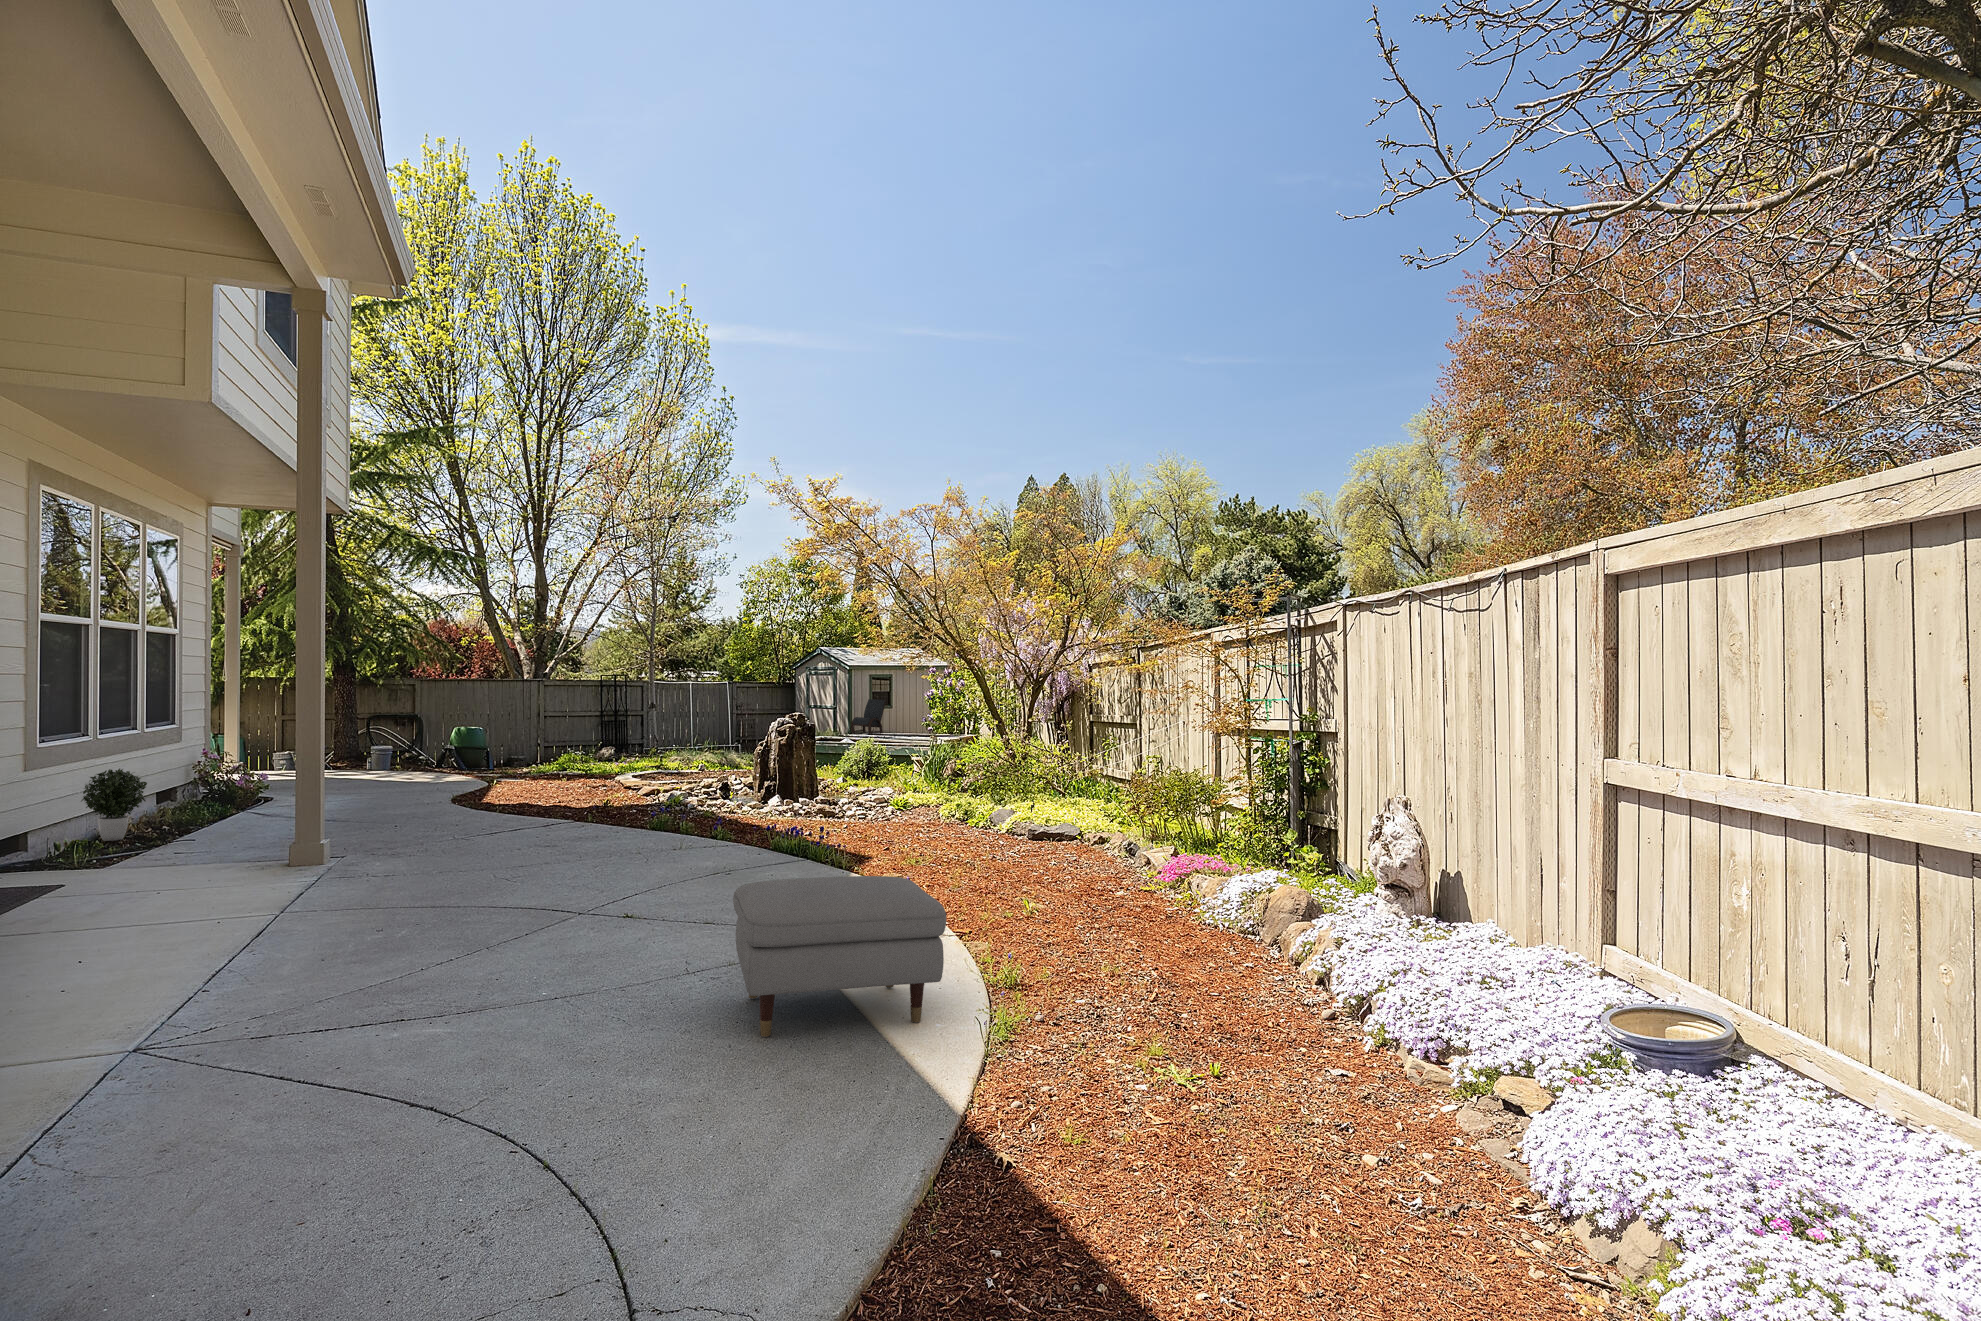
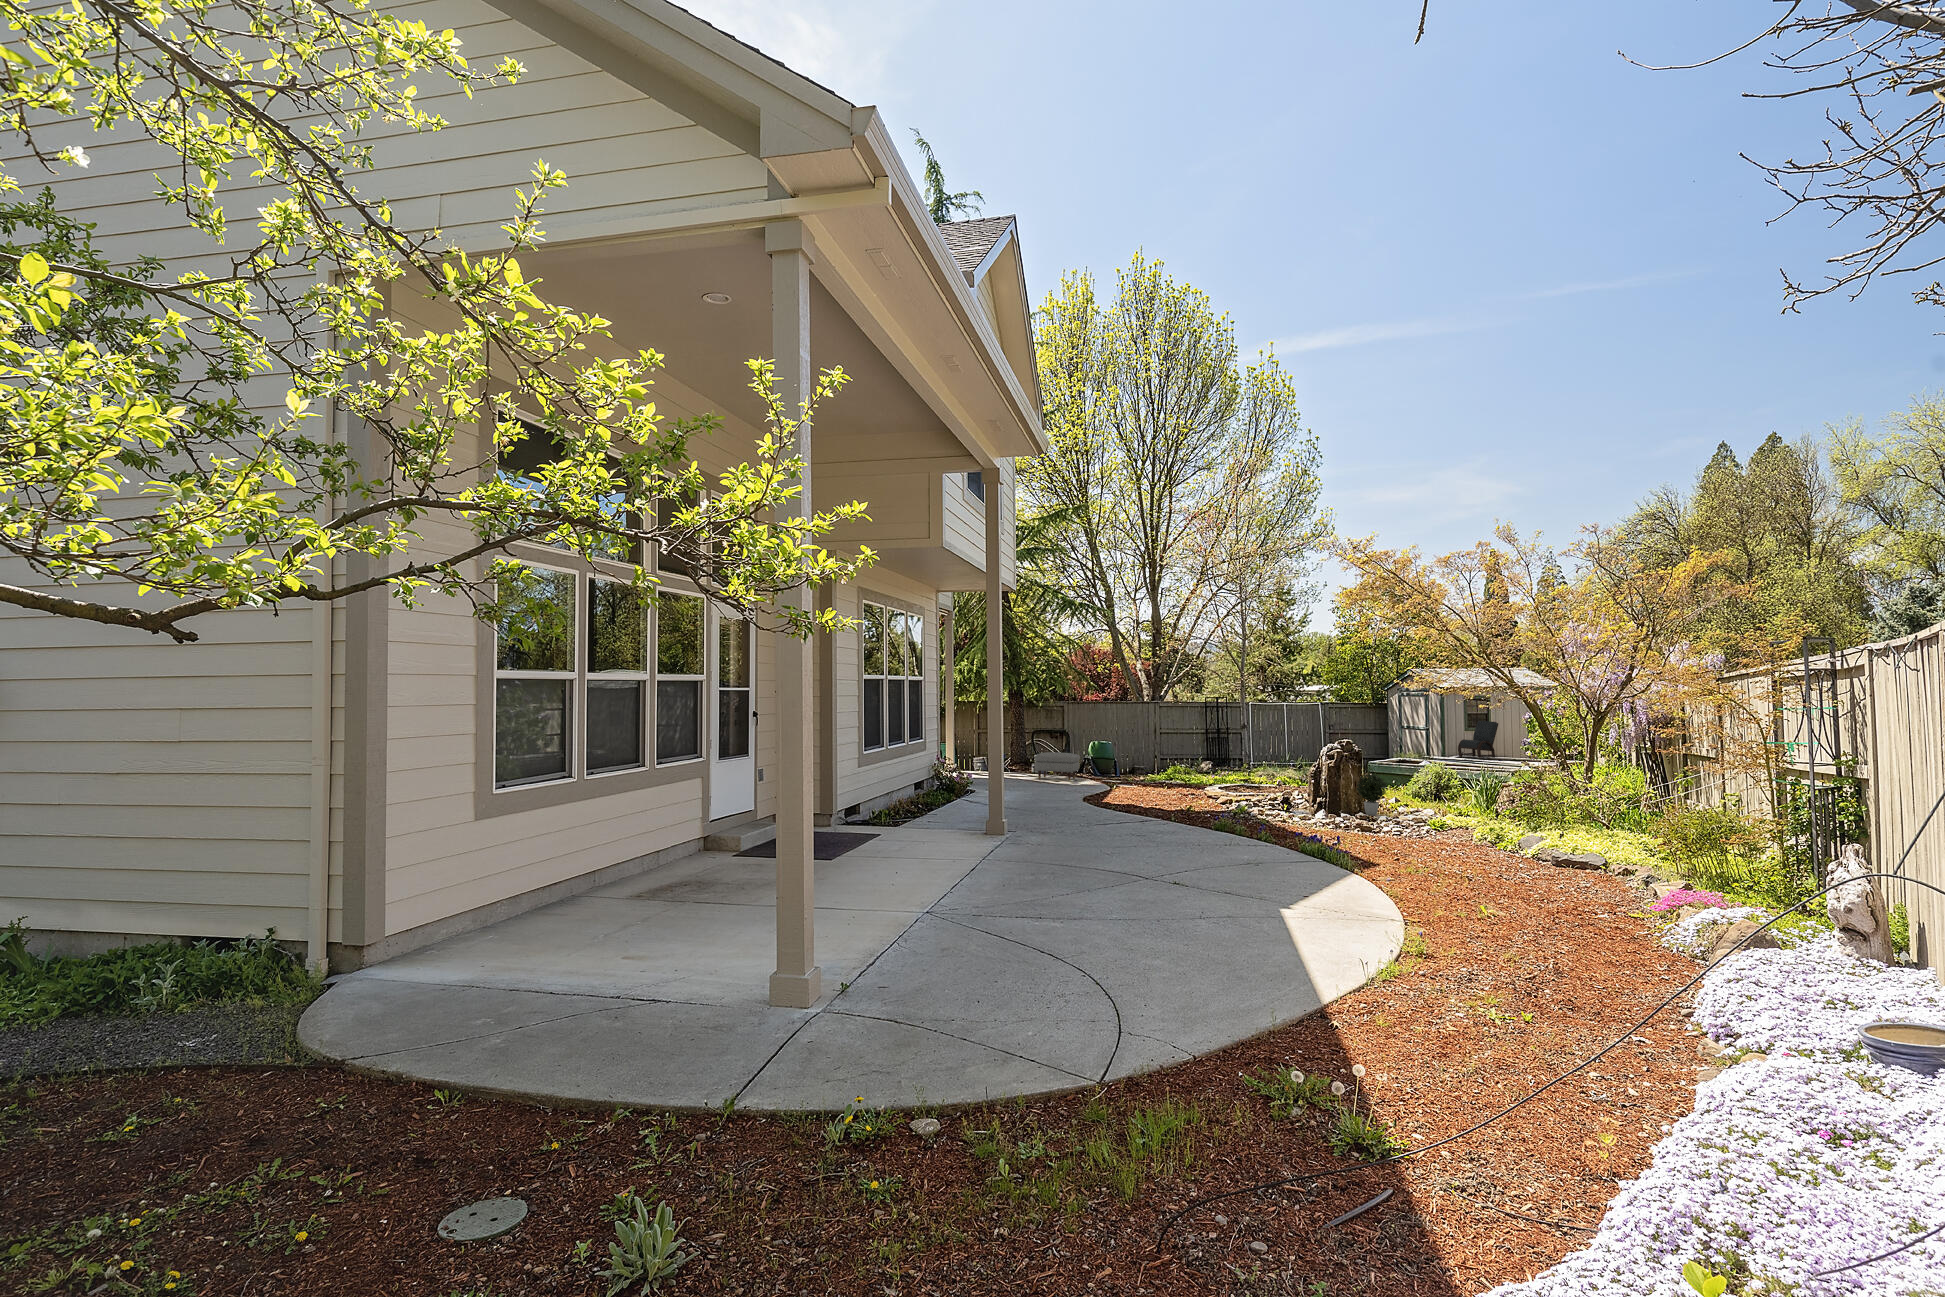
potted plant: present [81,768,147,841] -> present [1357,773,1387,816]
ottoman: present [733,876,946,1037] -> present [1035,752,1080,781]

